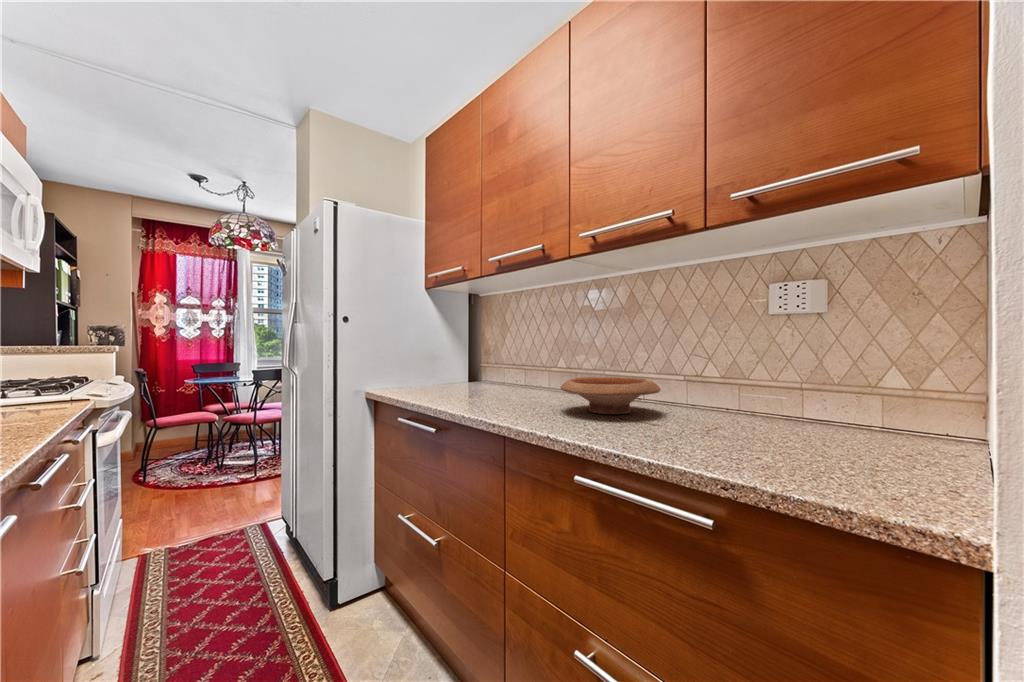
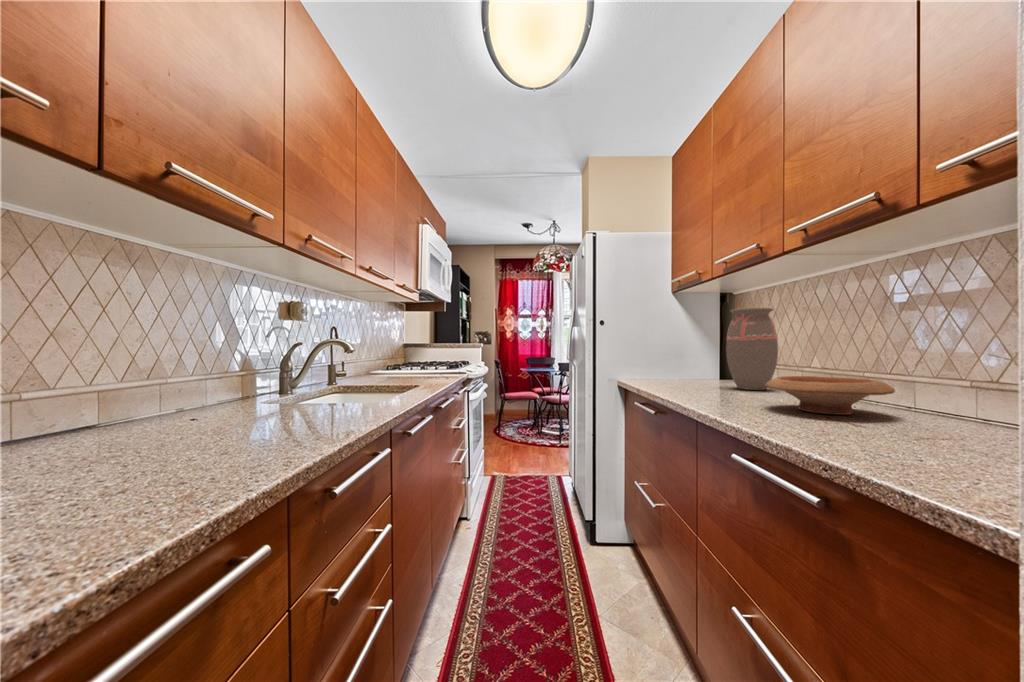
decorative vase: none [492,309,537,392] -> present [726,308,778,390]

